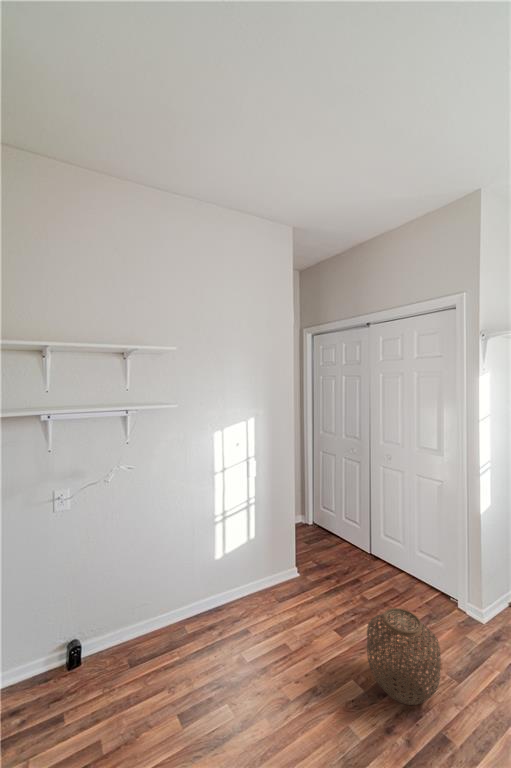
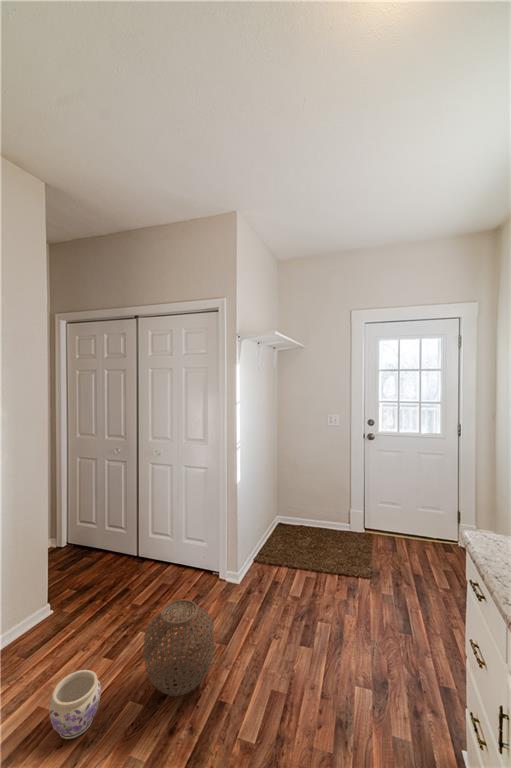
planter: none [290,630,329,684] -> present [49,670,101,740]

